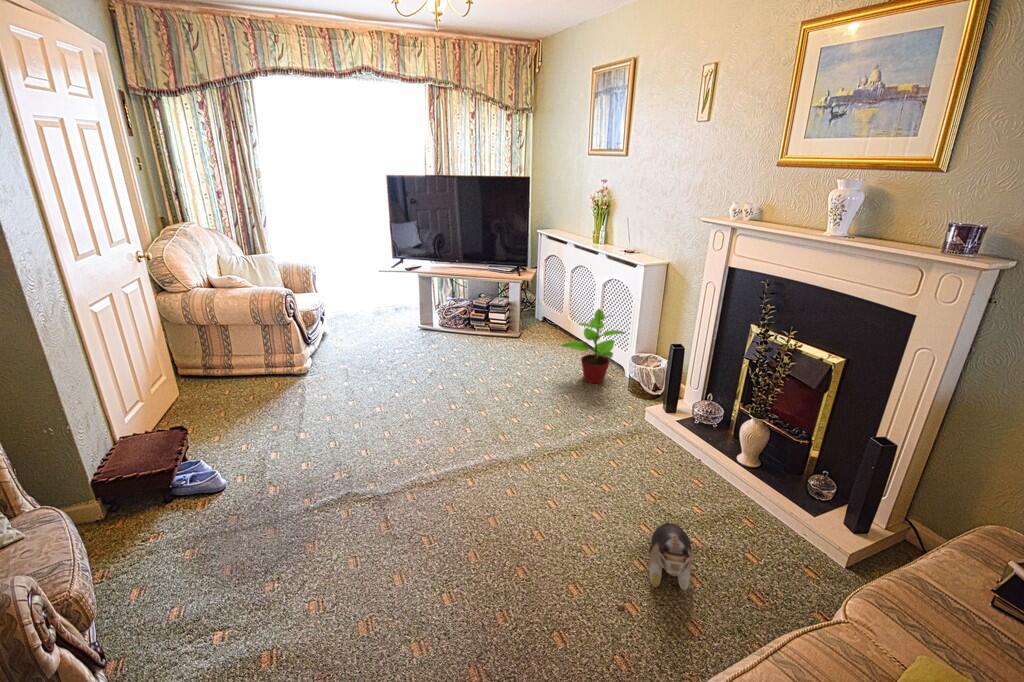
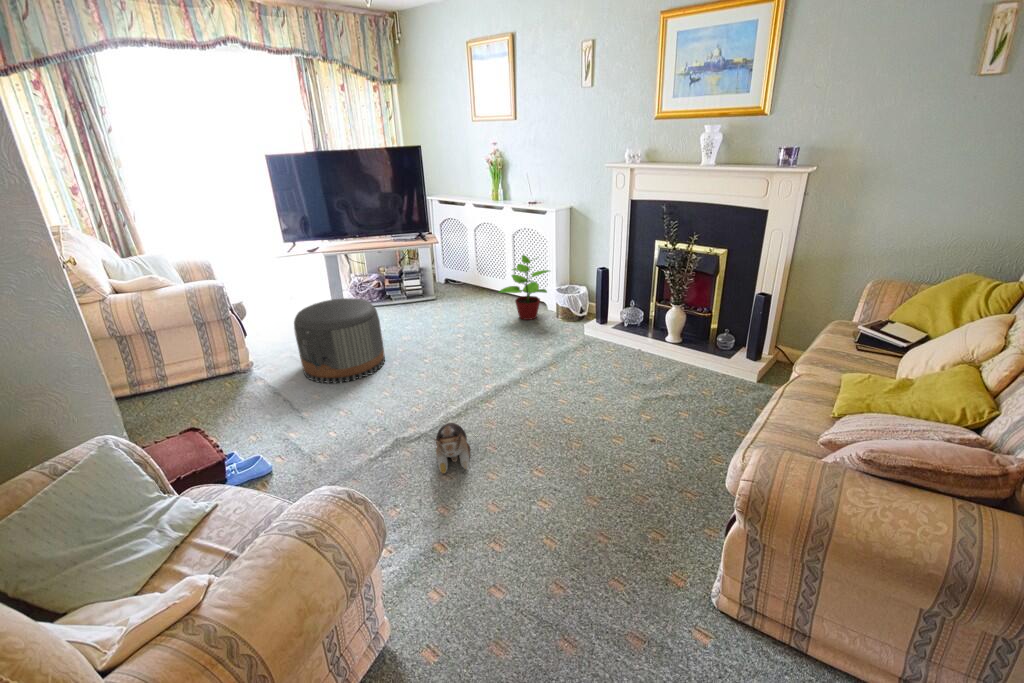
pouf: none [330,324,418,411] -> present [294,298,385,384]
plush toy: present [649,522,694,591] -> present [435,423,470,474]

